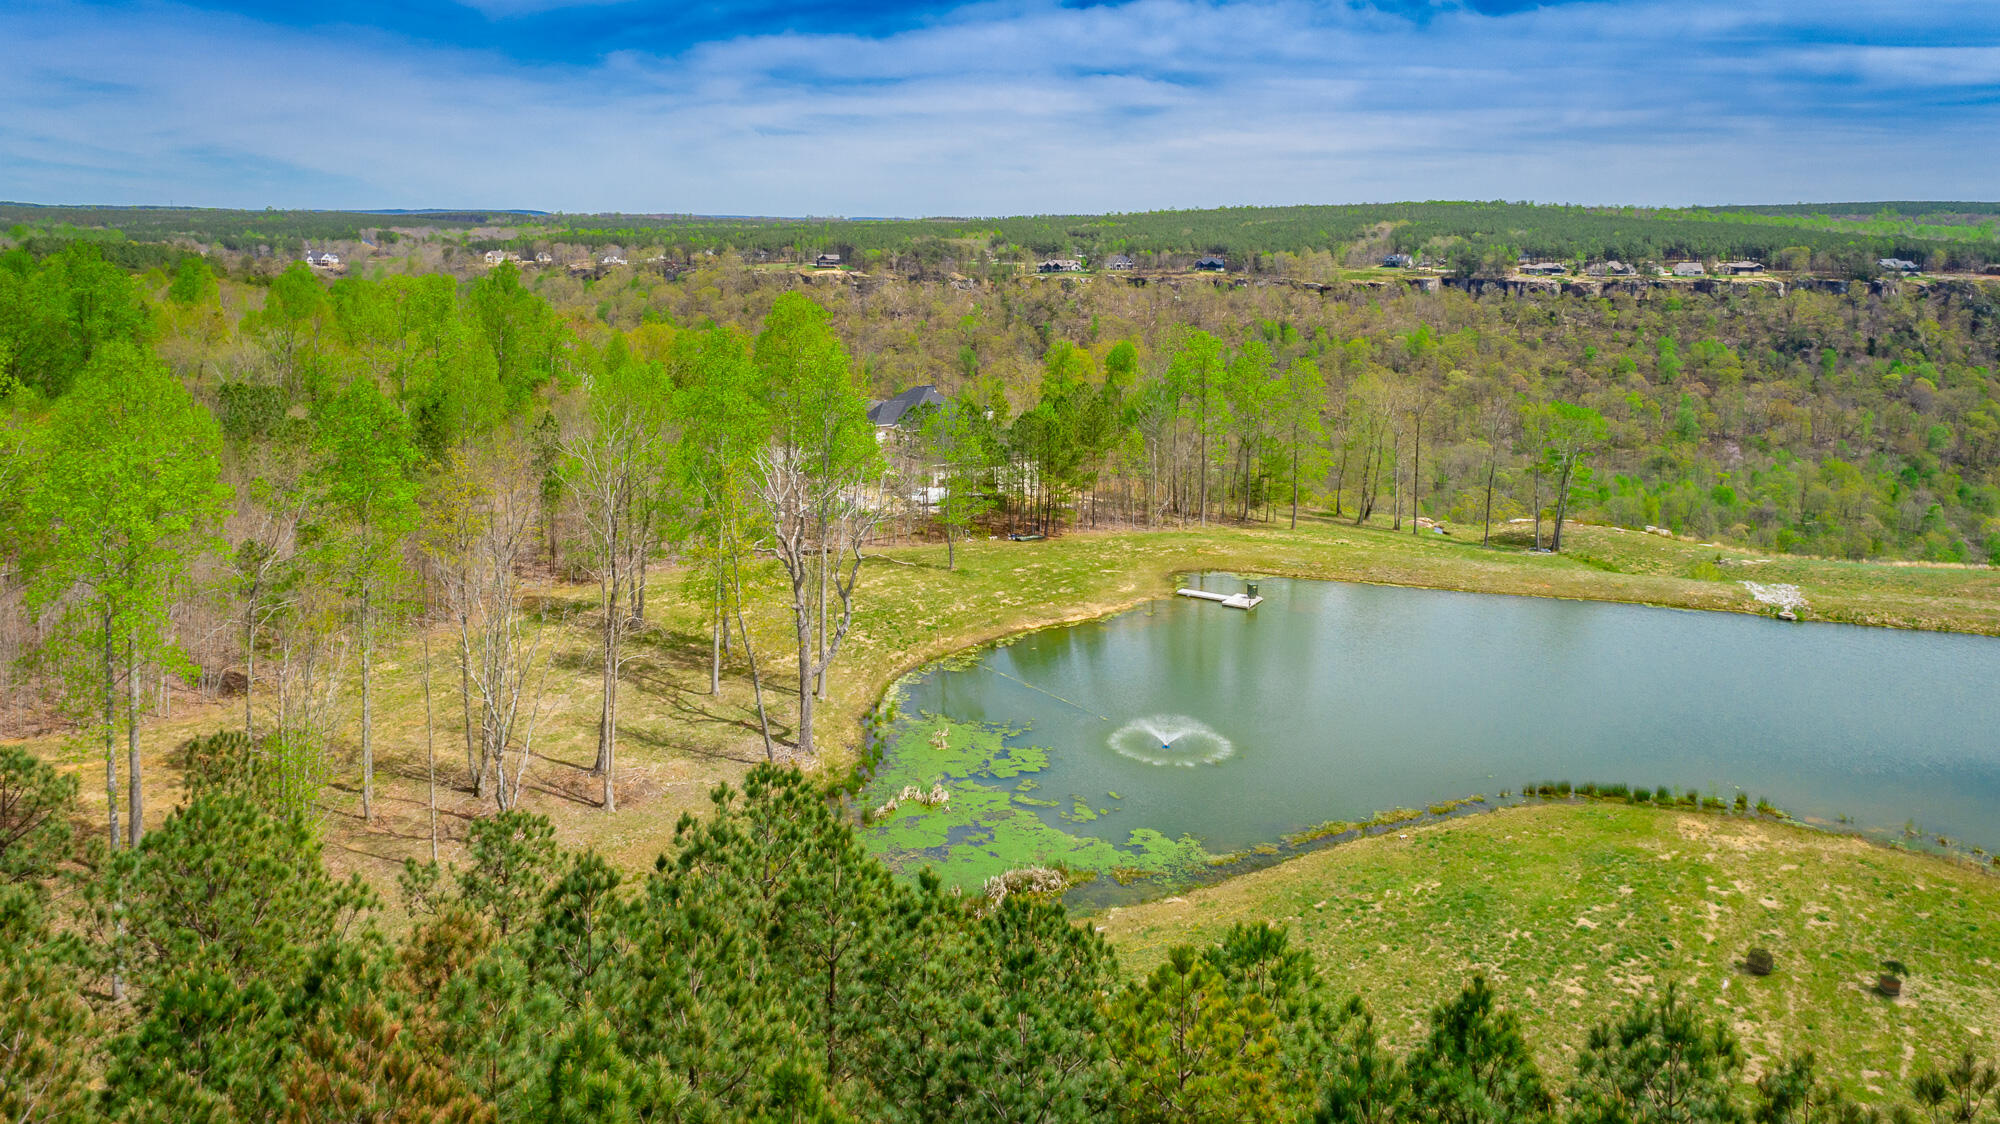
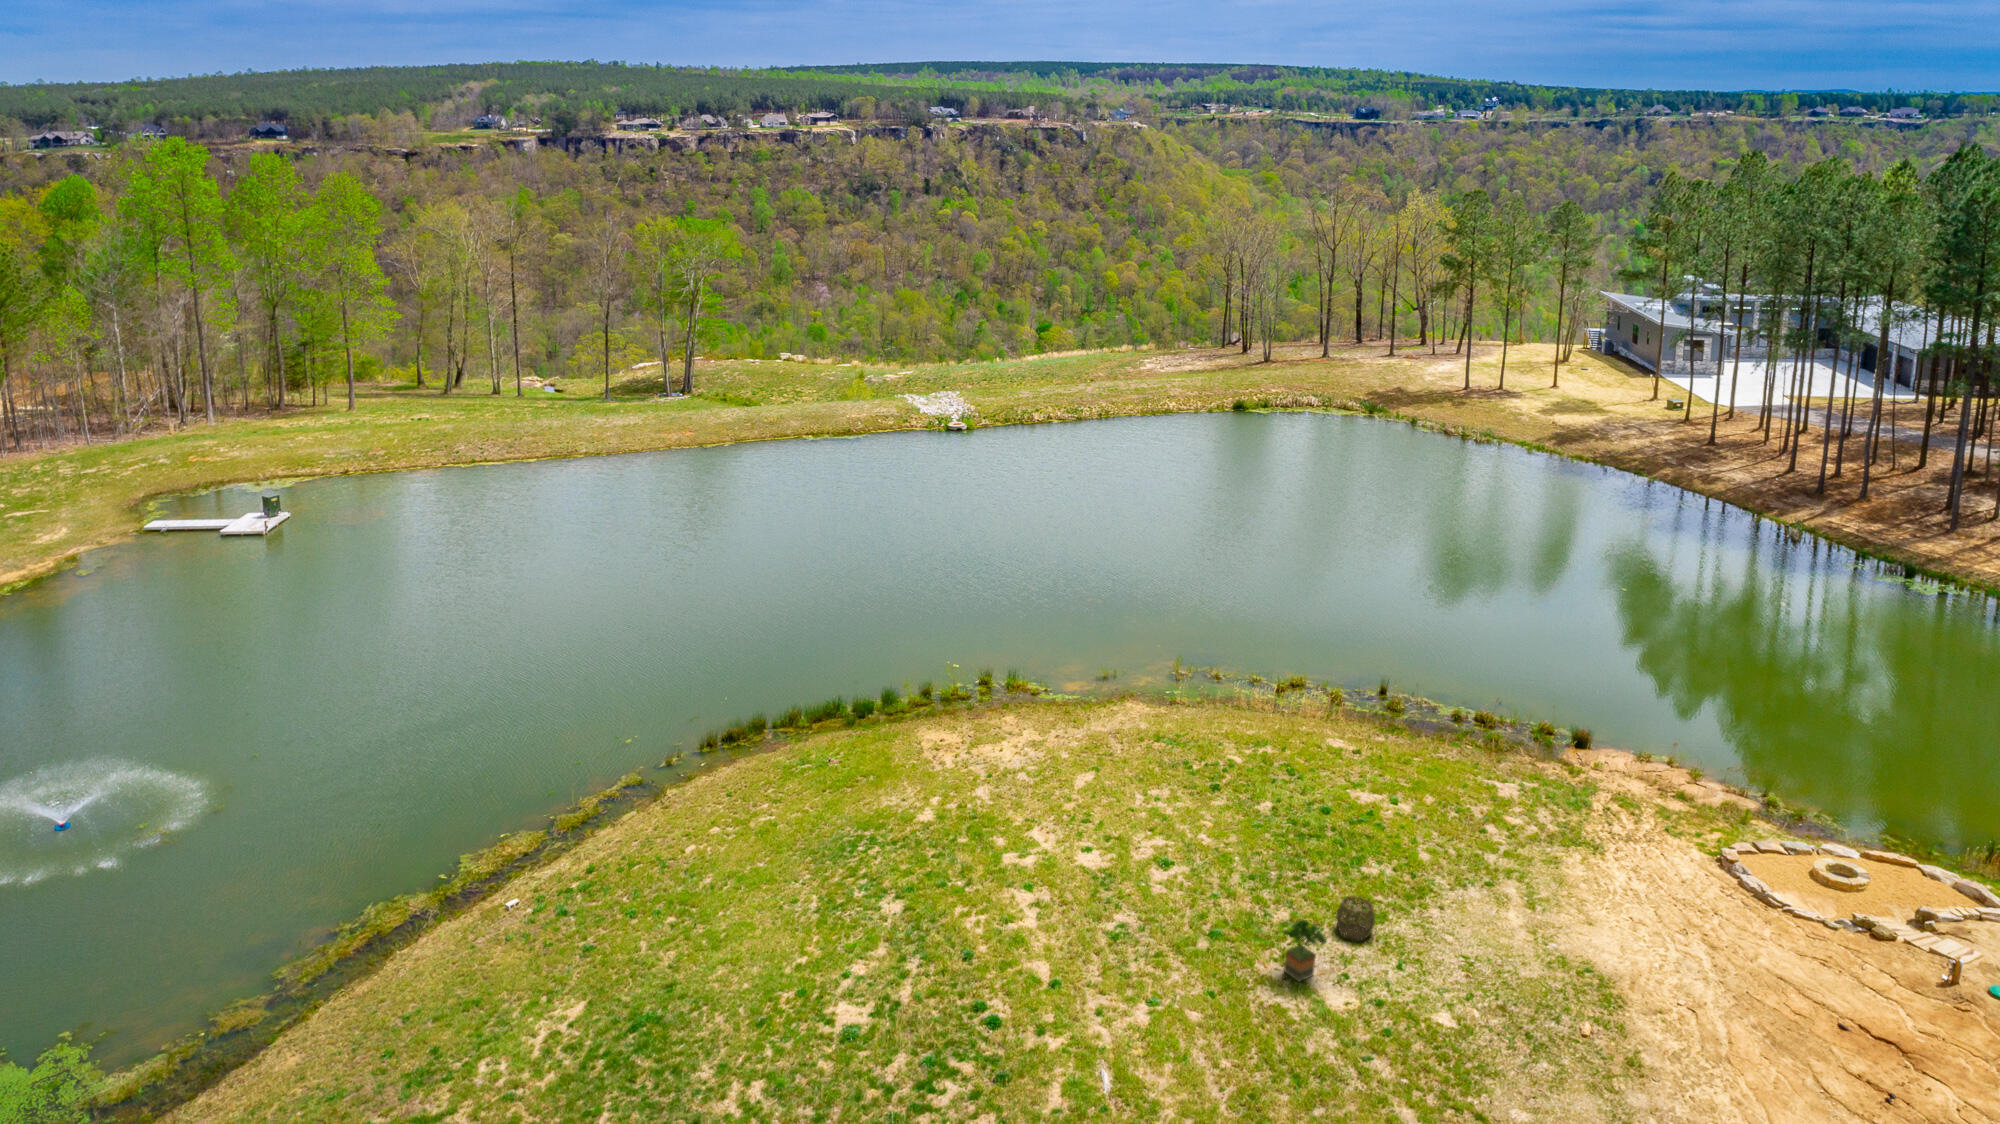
woven basket: present [1746,948,1774,975] -> present [1336,896,1375,939]

